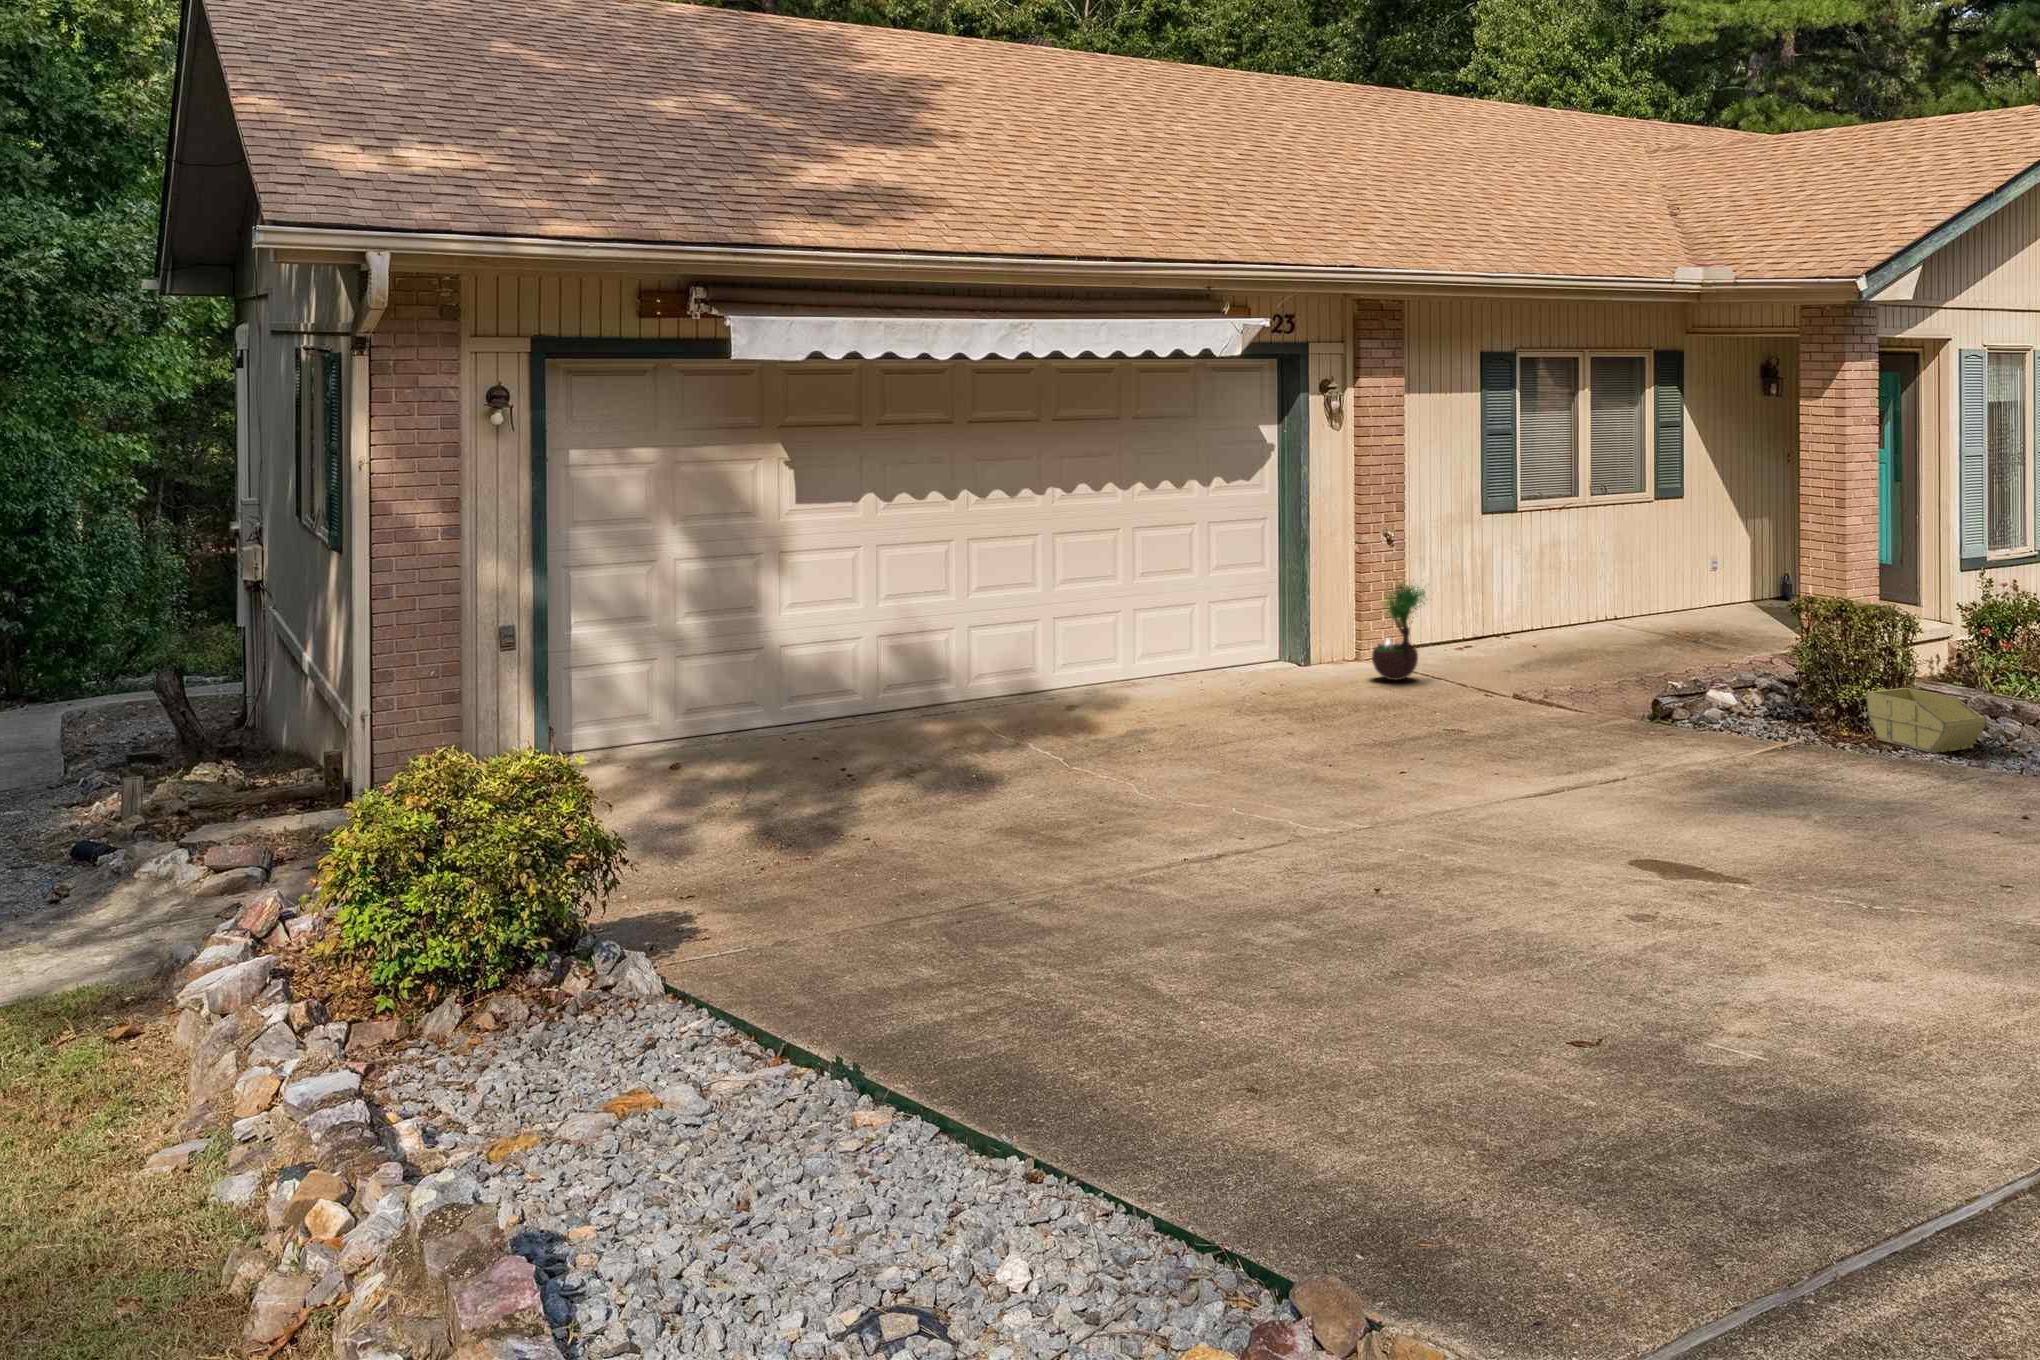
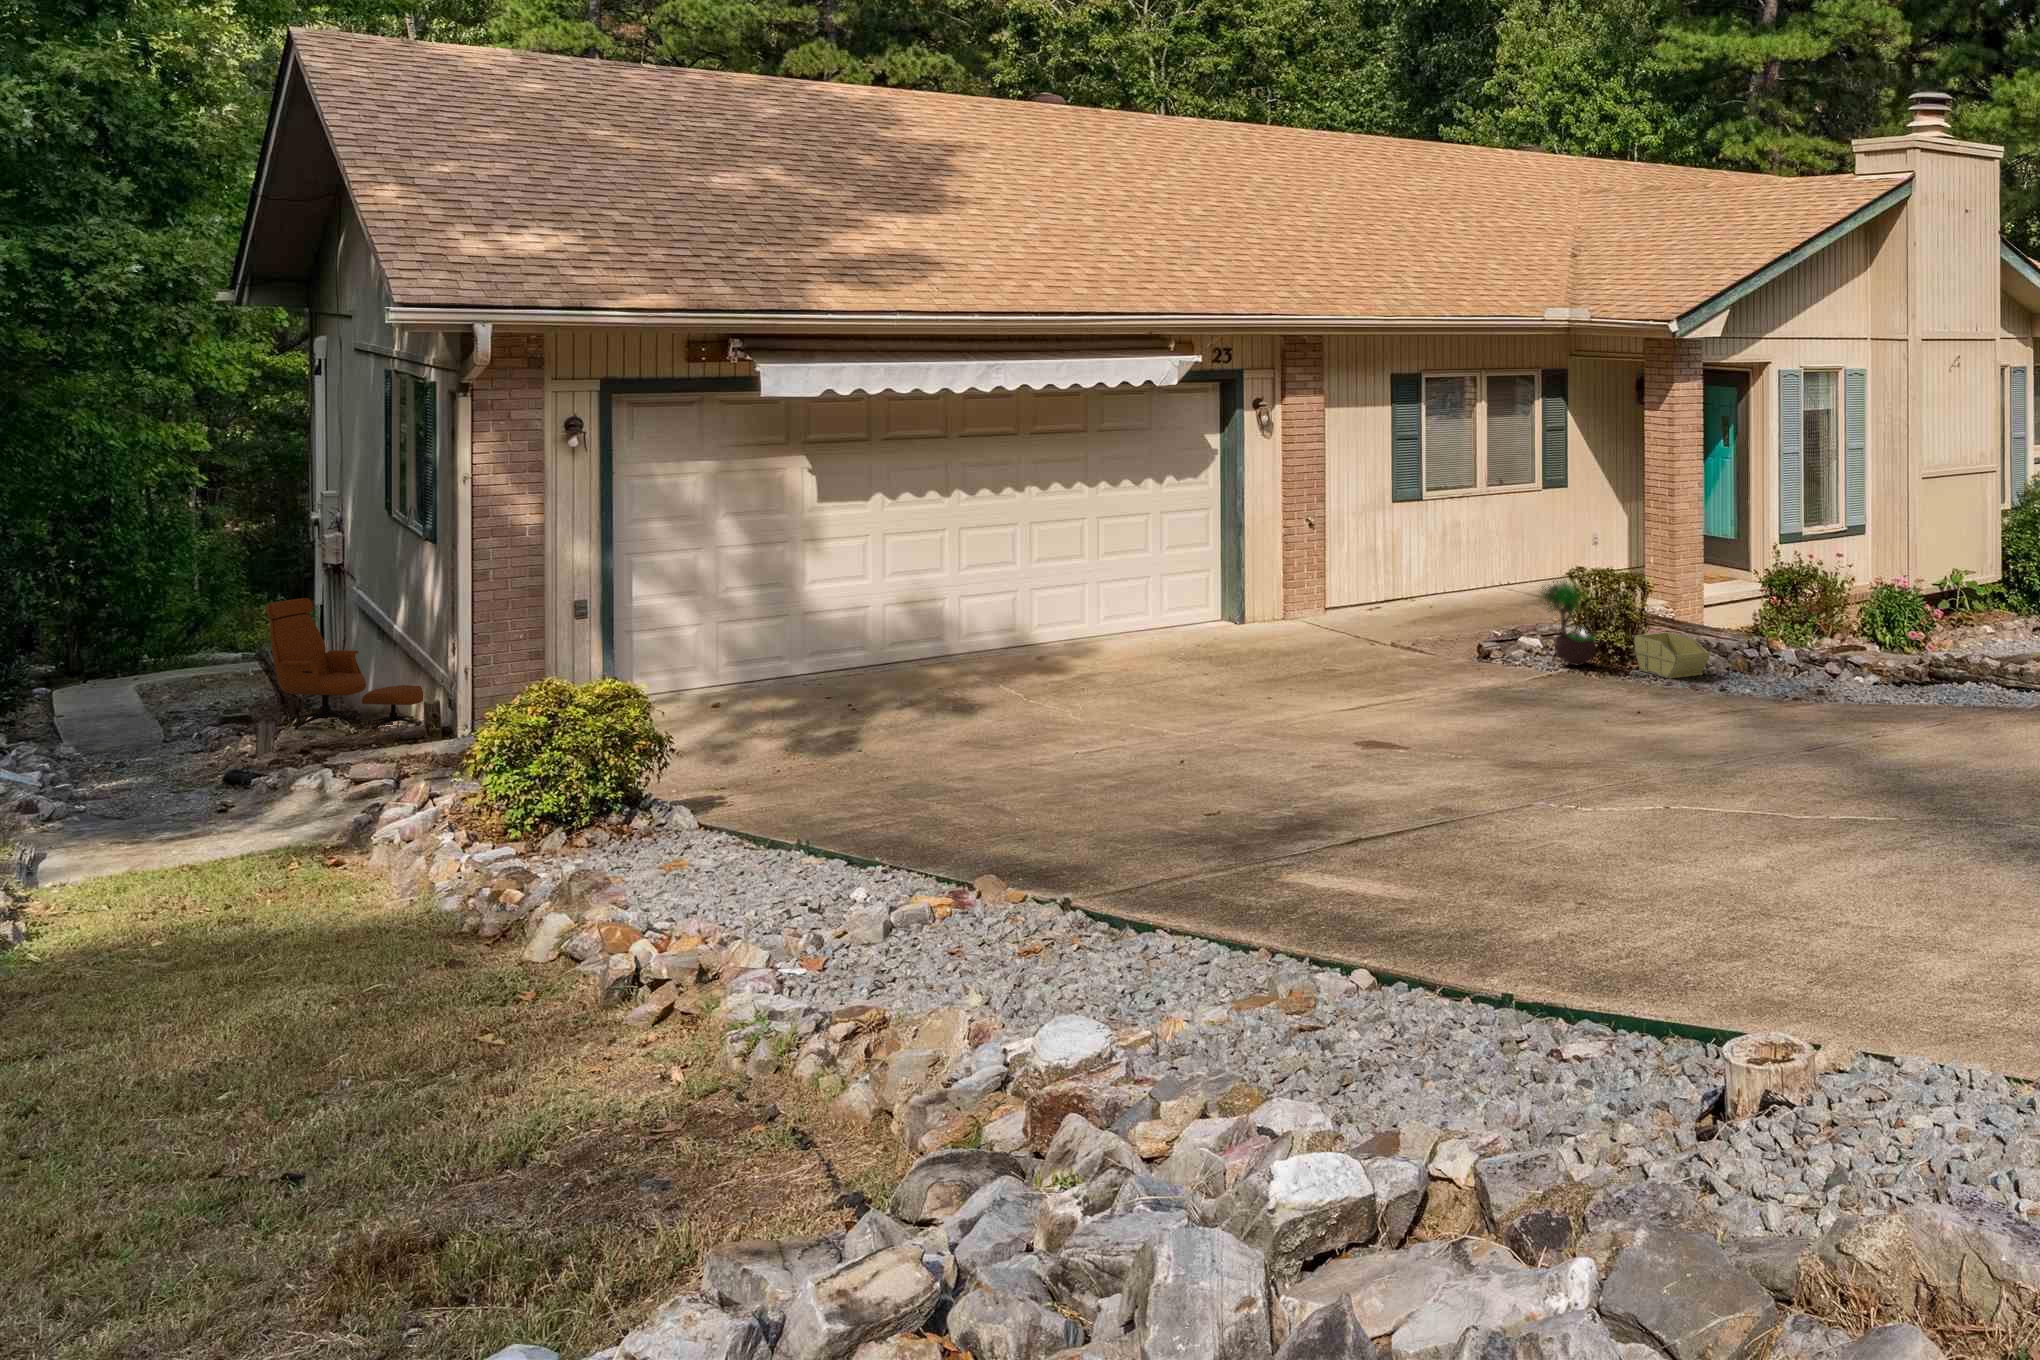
potted tree: present [1372,582,1427,681] -> present [1541,580,1596,665]
lounge chair: none [129,624,317,795] -> present [266,598,423,730]

